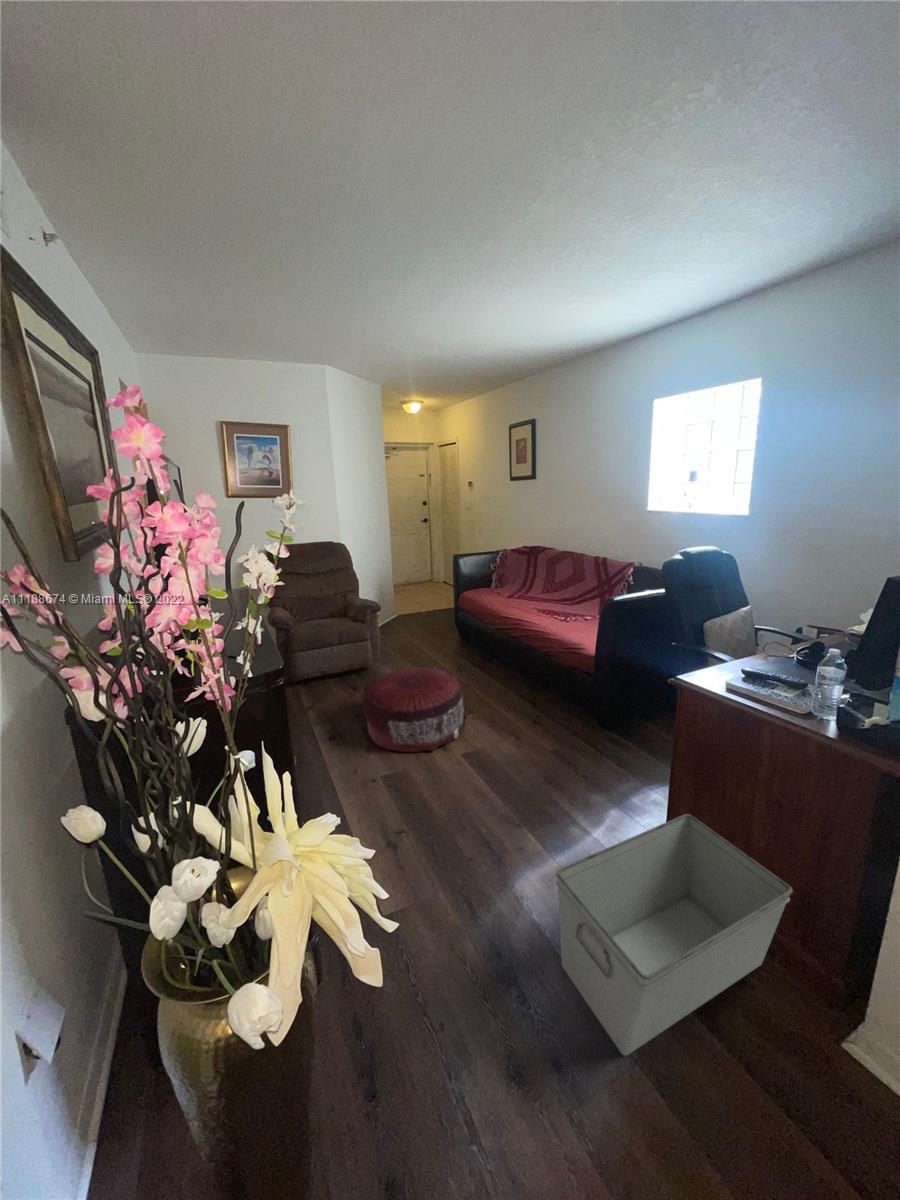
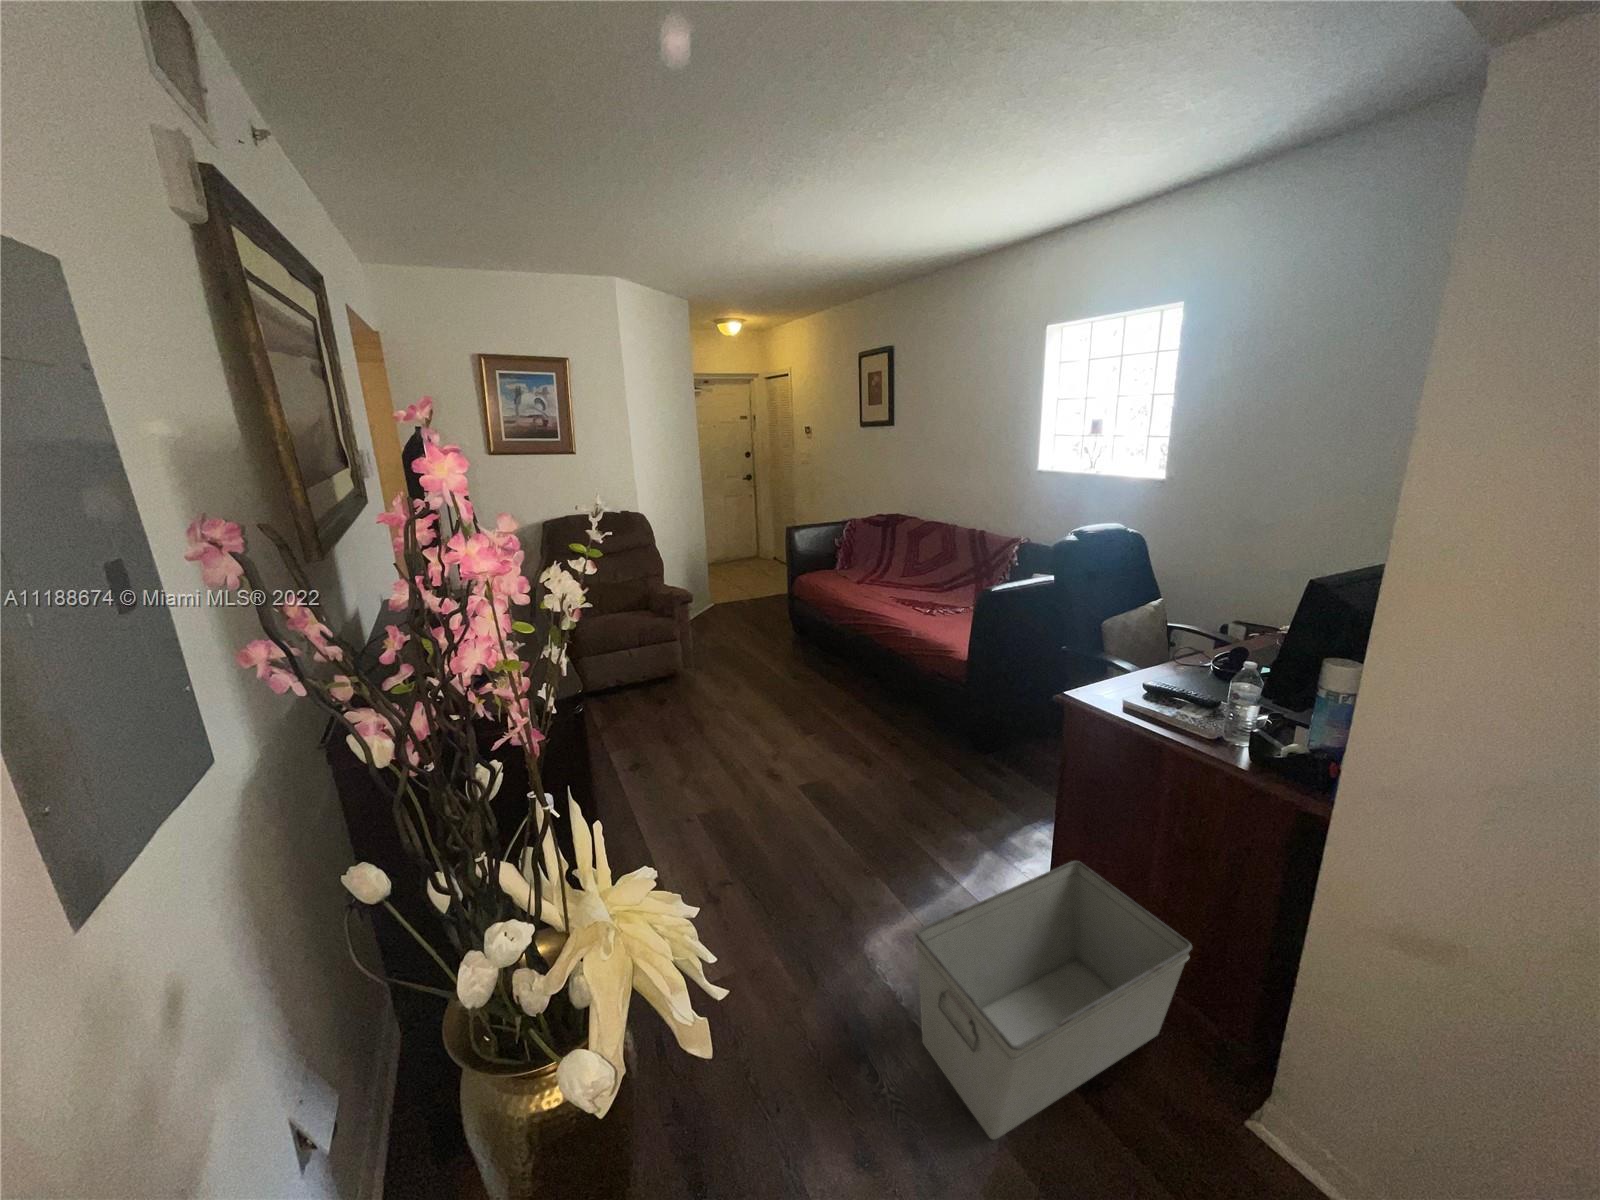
pouf: present [362,667,466,752] -> none [671,678,808,789]

